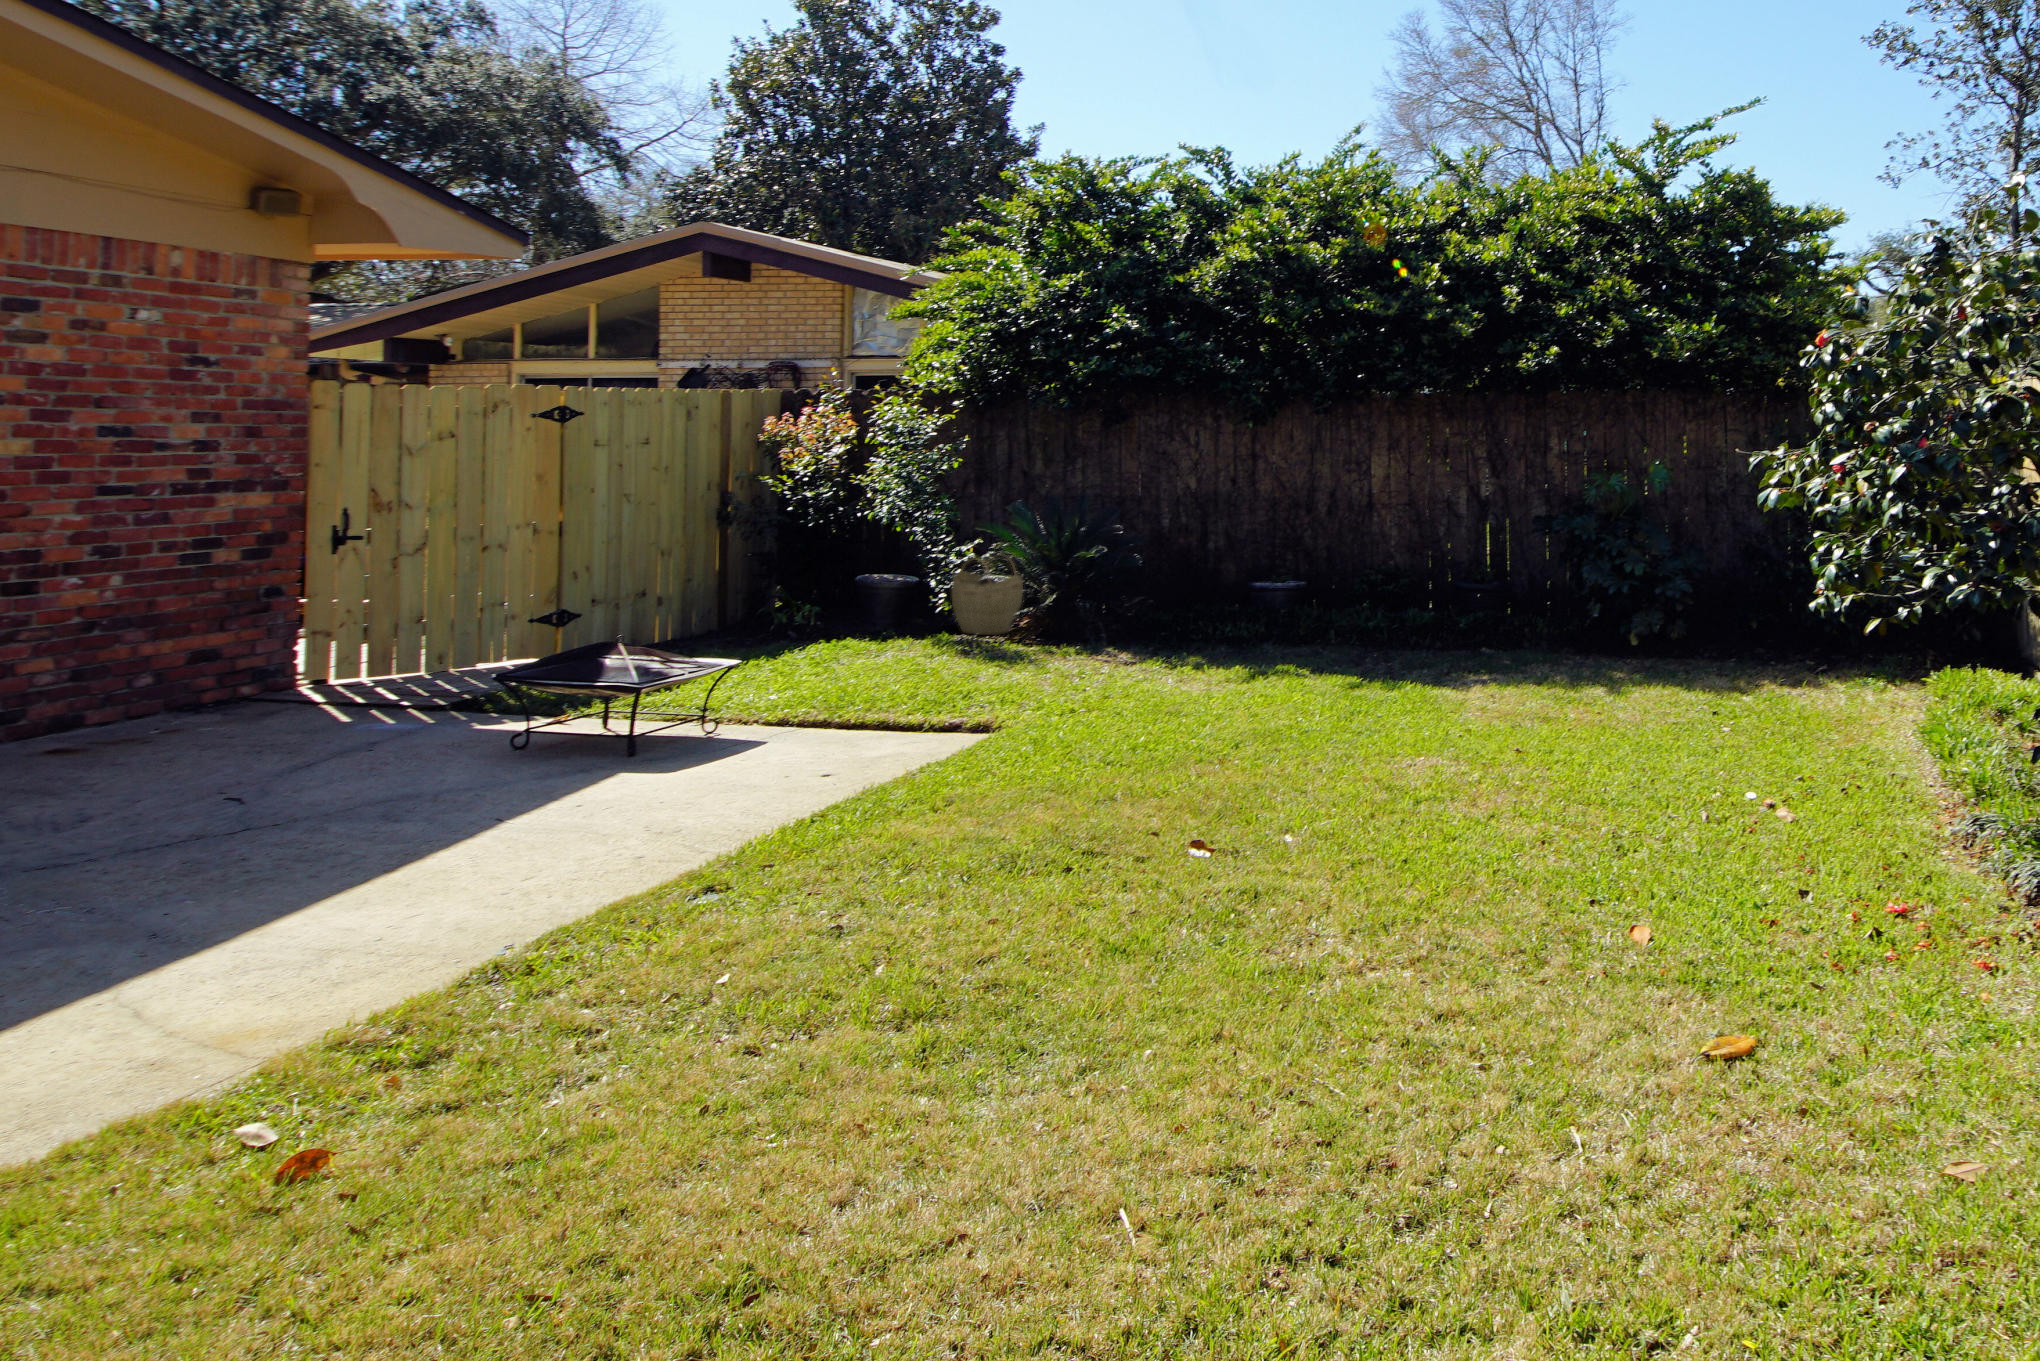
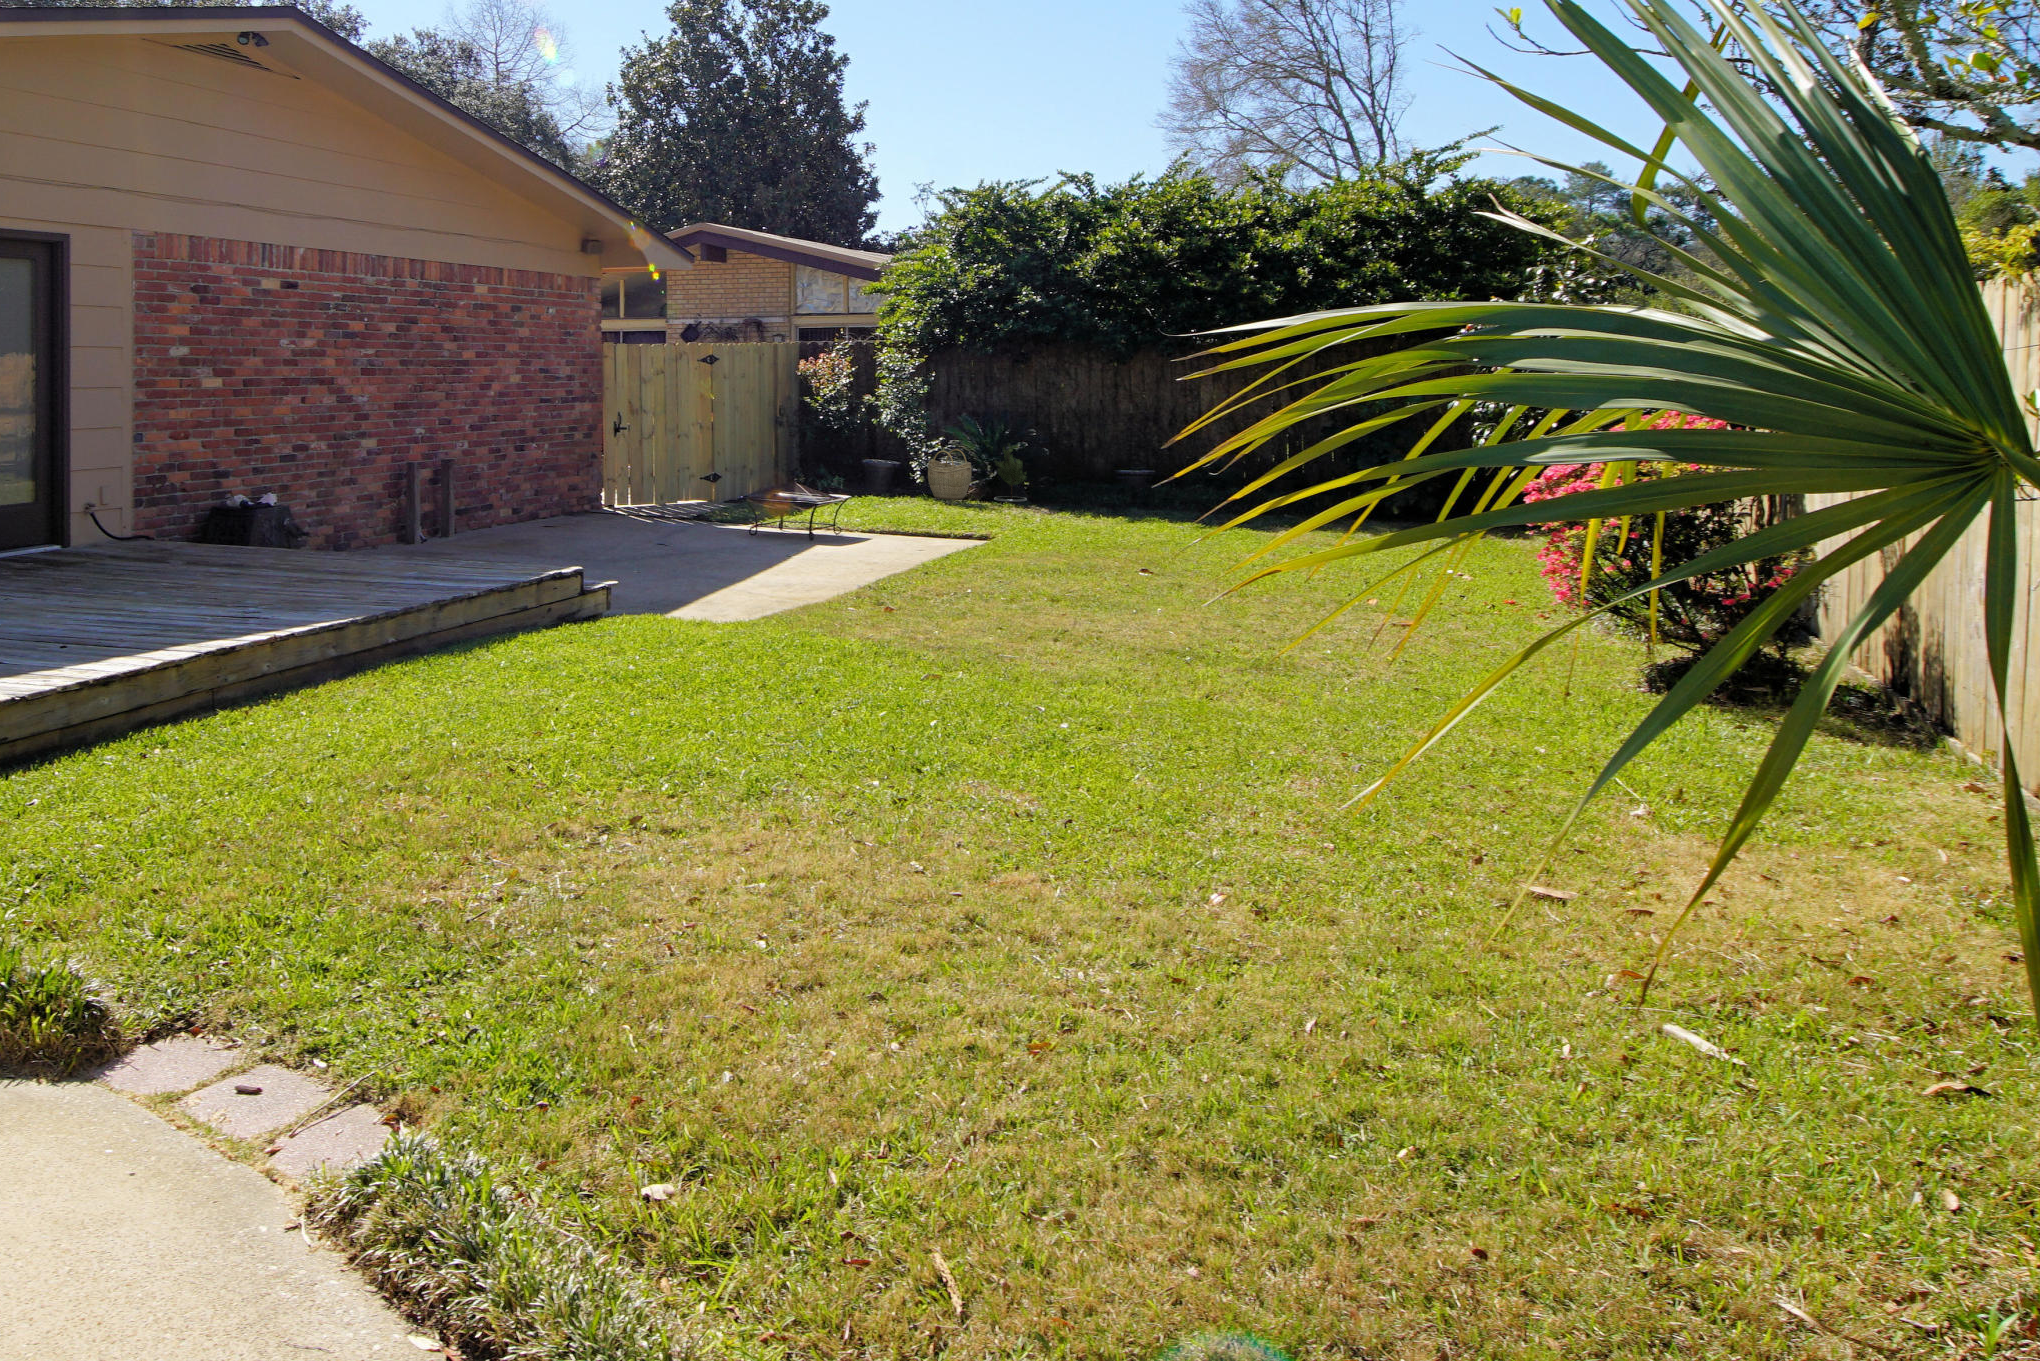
potted tree: none [1059,542,1112,635] -> present [994,447,1027,502]

